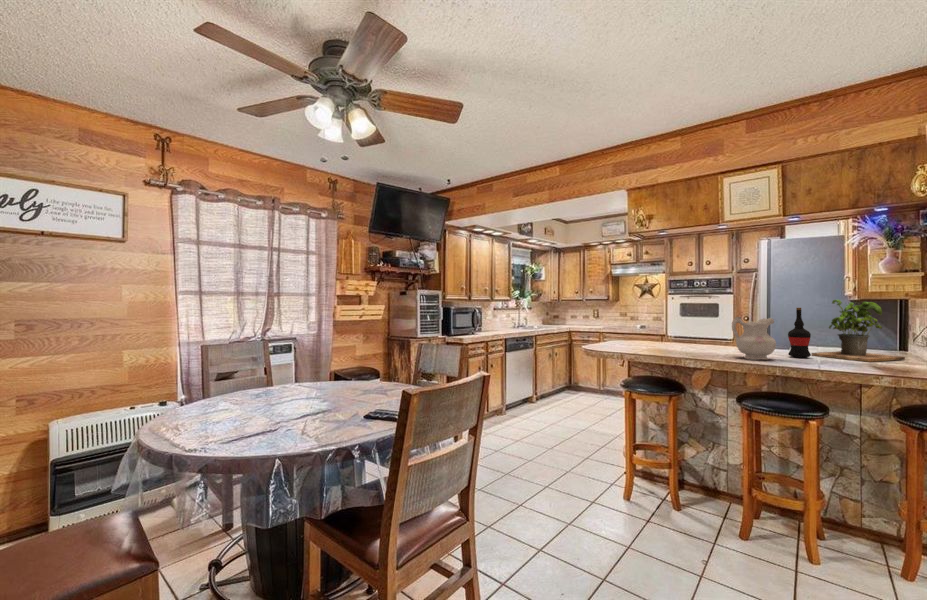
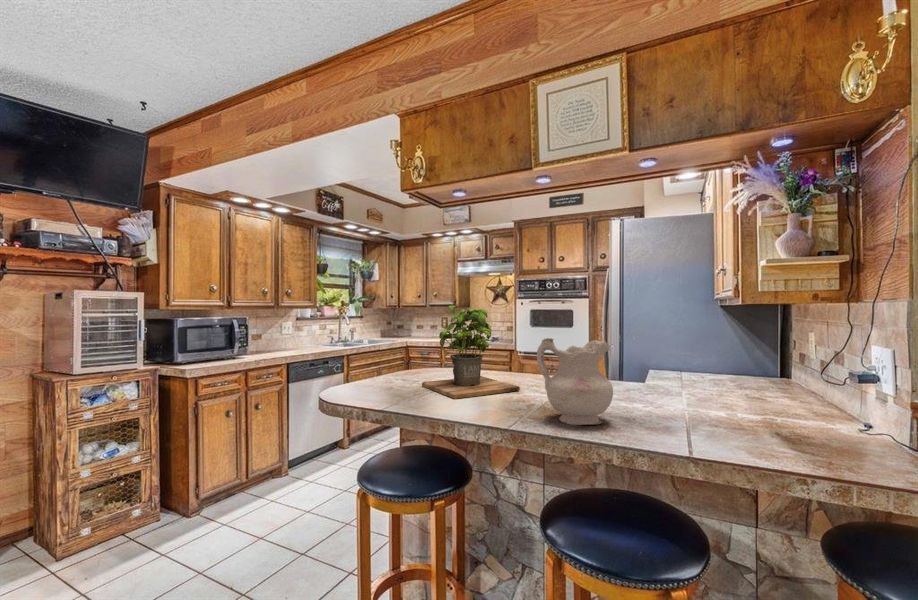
potted plant: present [812,300,905,362] -> present [422,305,520,399]
wine bottle: present [788,308,811,357] -> none [637,319,673,411]

